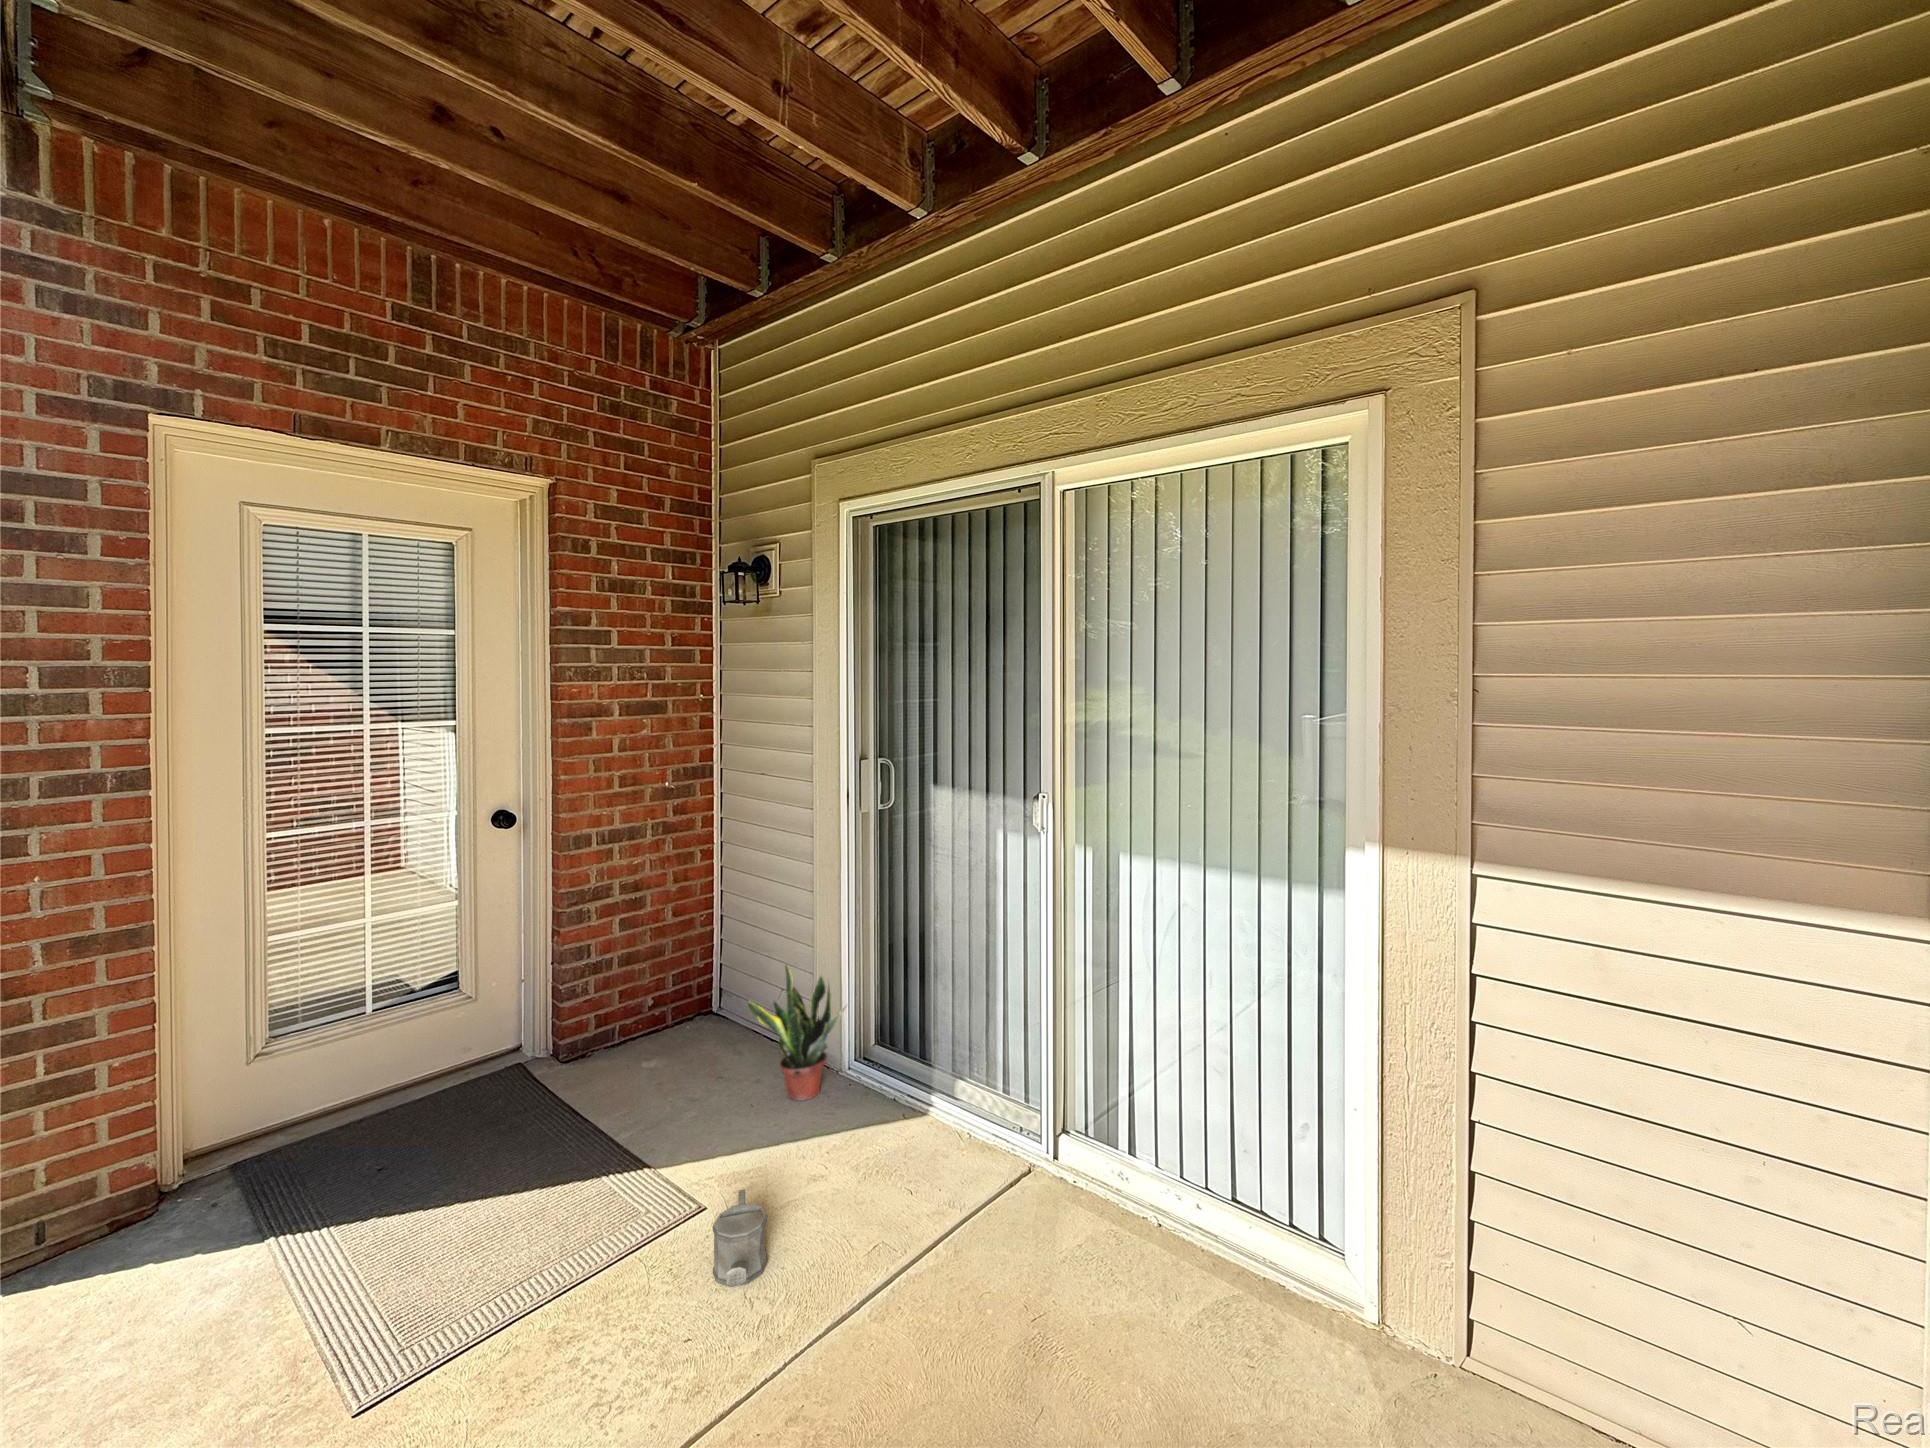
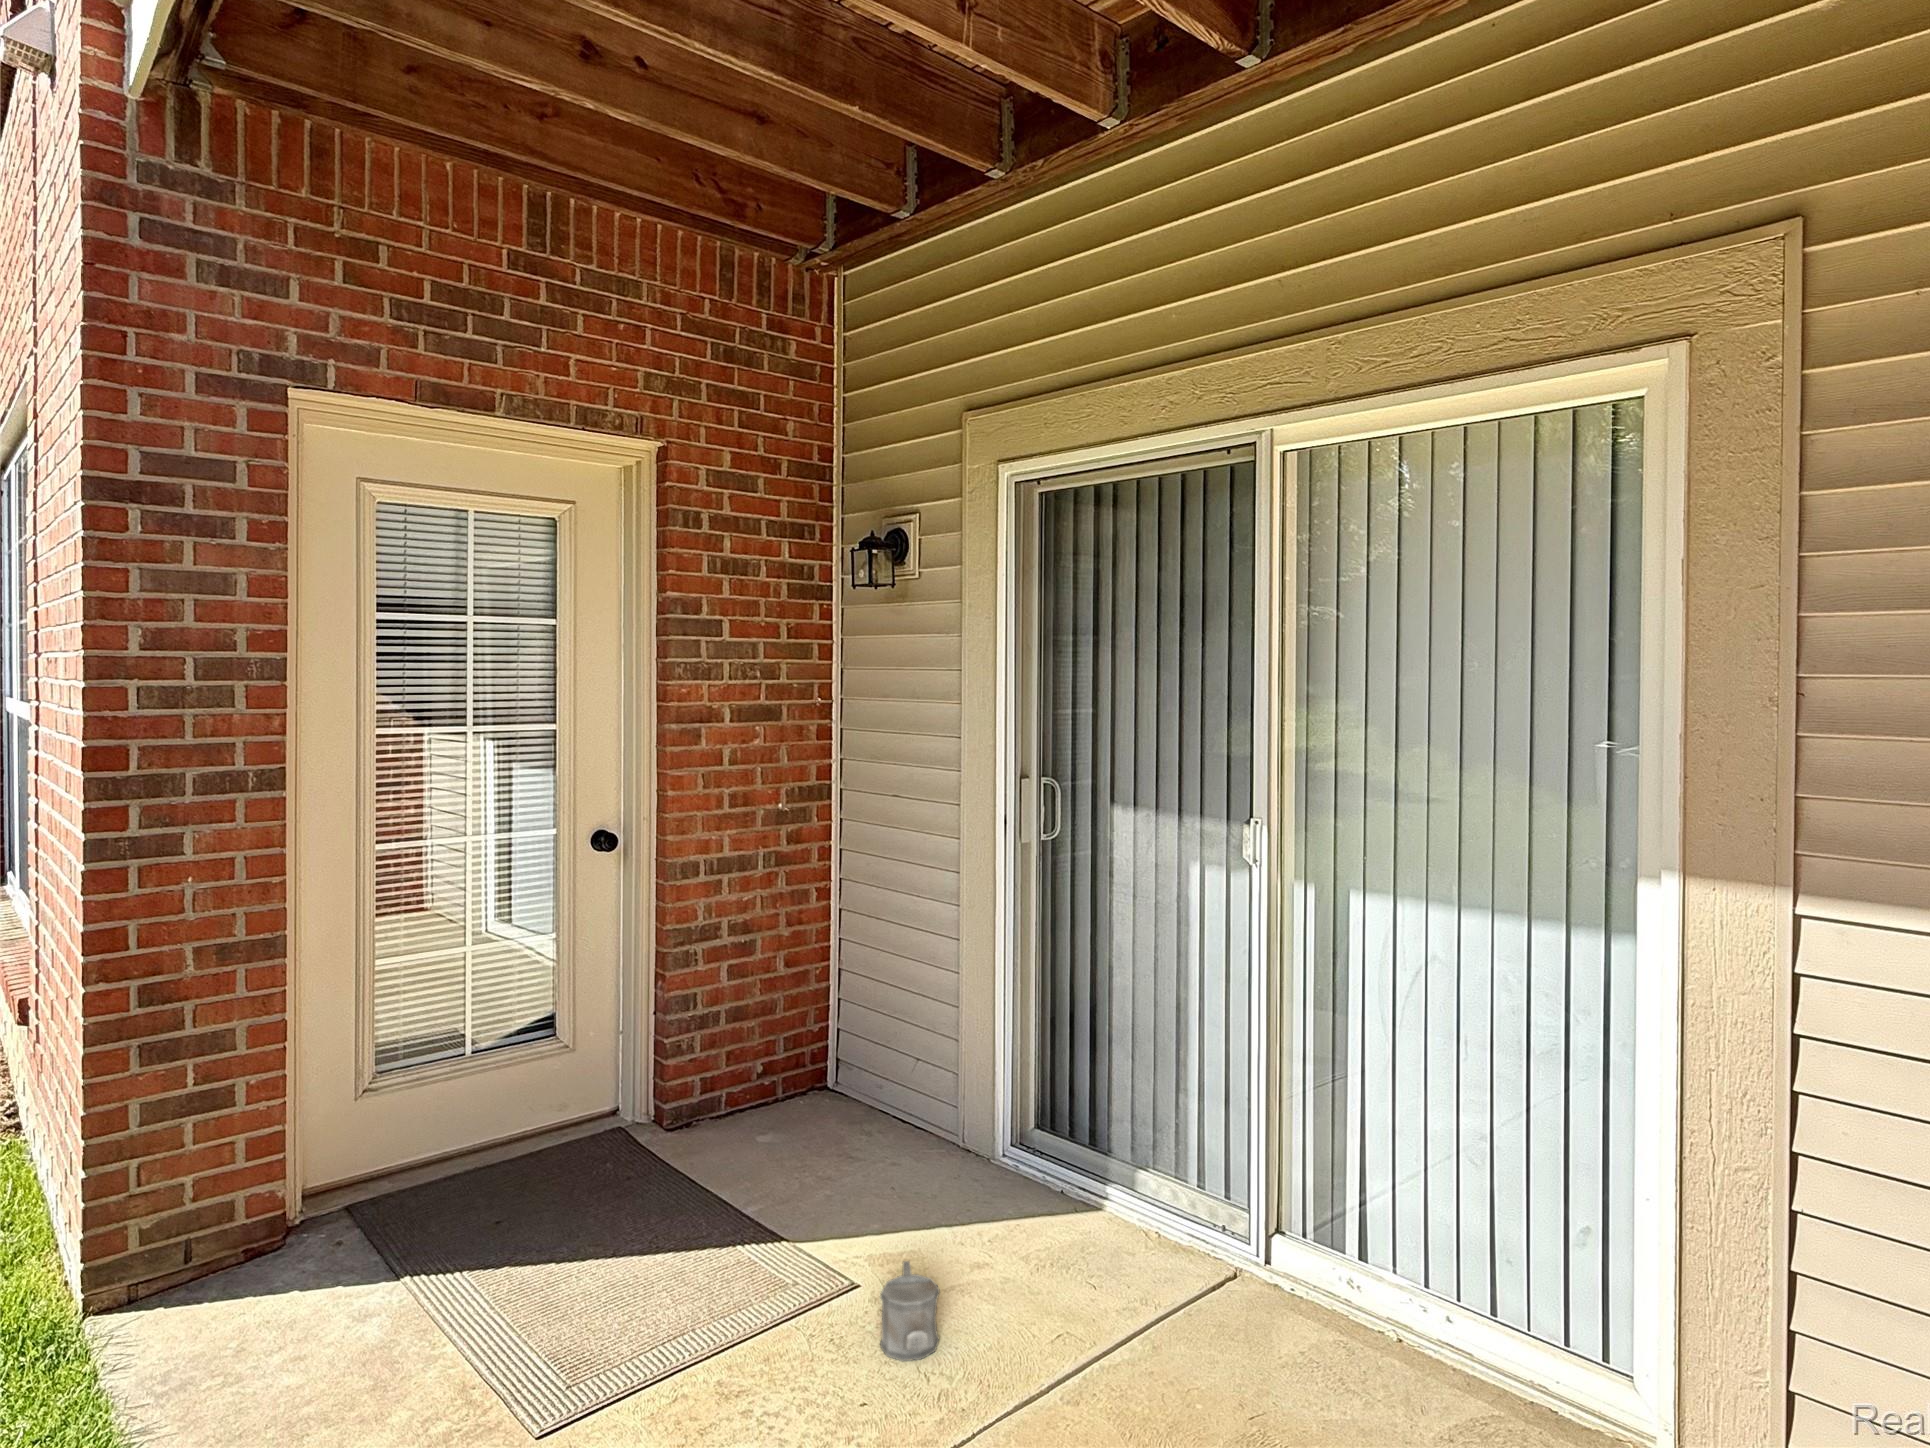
potted plant: present [748,965,847,1101] -> none [889,1019,1007,1183]

